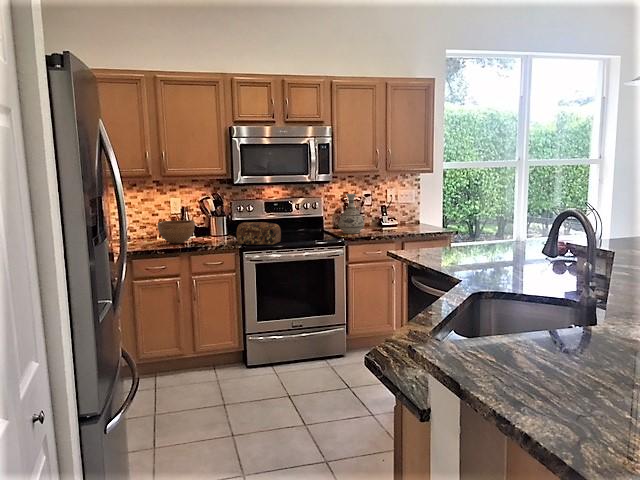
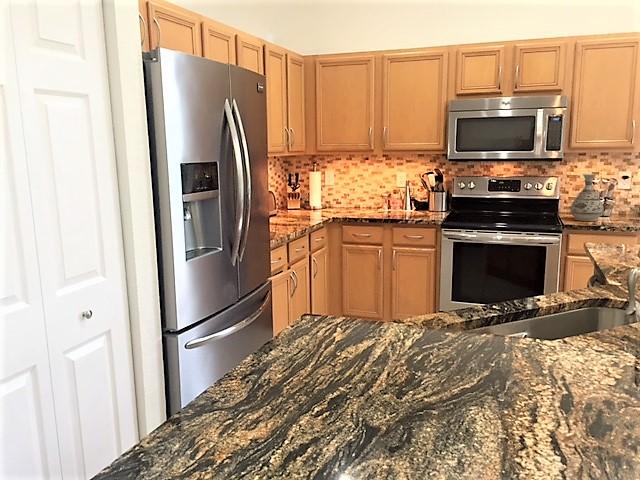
bowl: present [158,220,195,244] -> none [373,193,407,215]
bread loaf: present [237,222,281,245] -> none [439,198,487,223]

